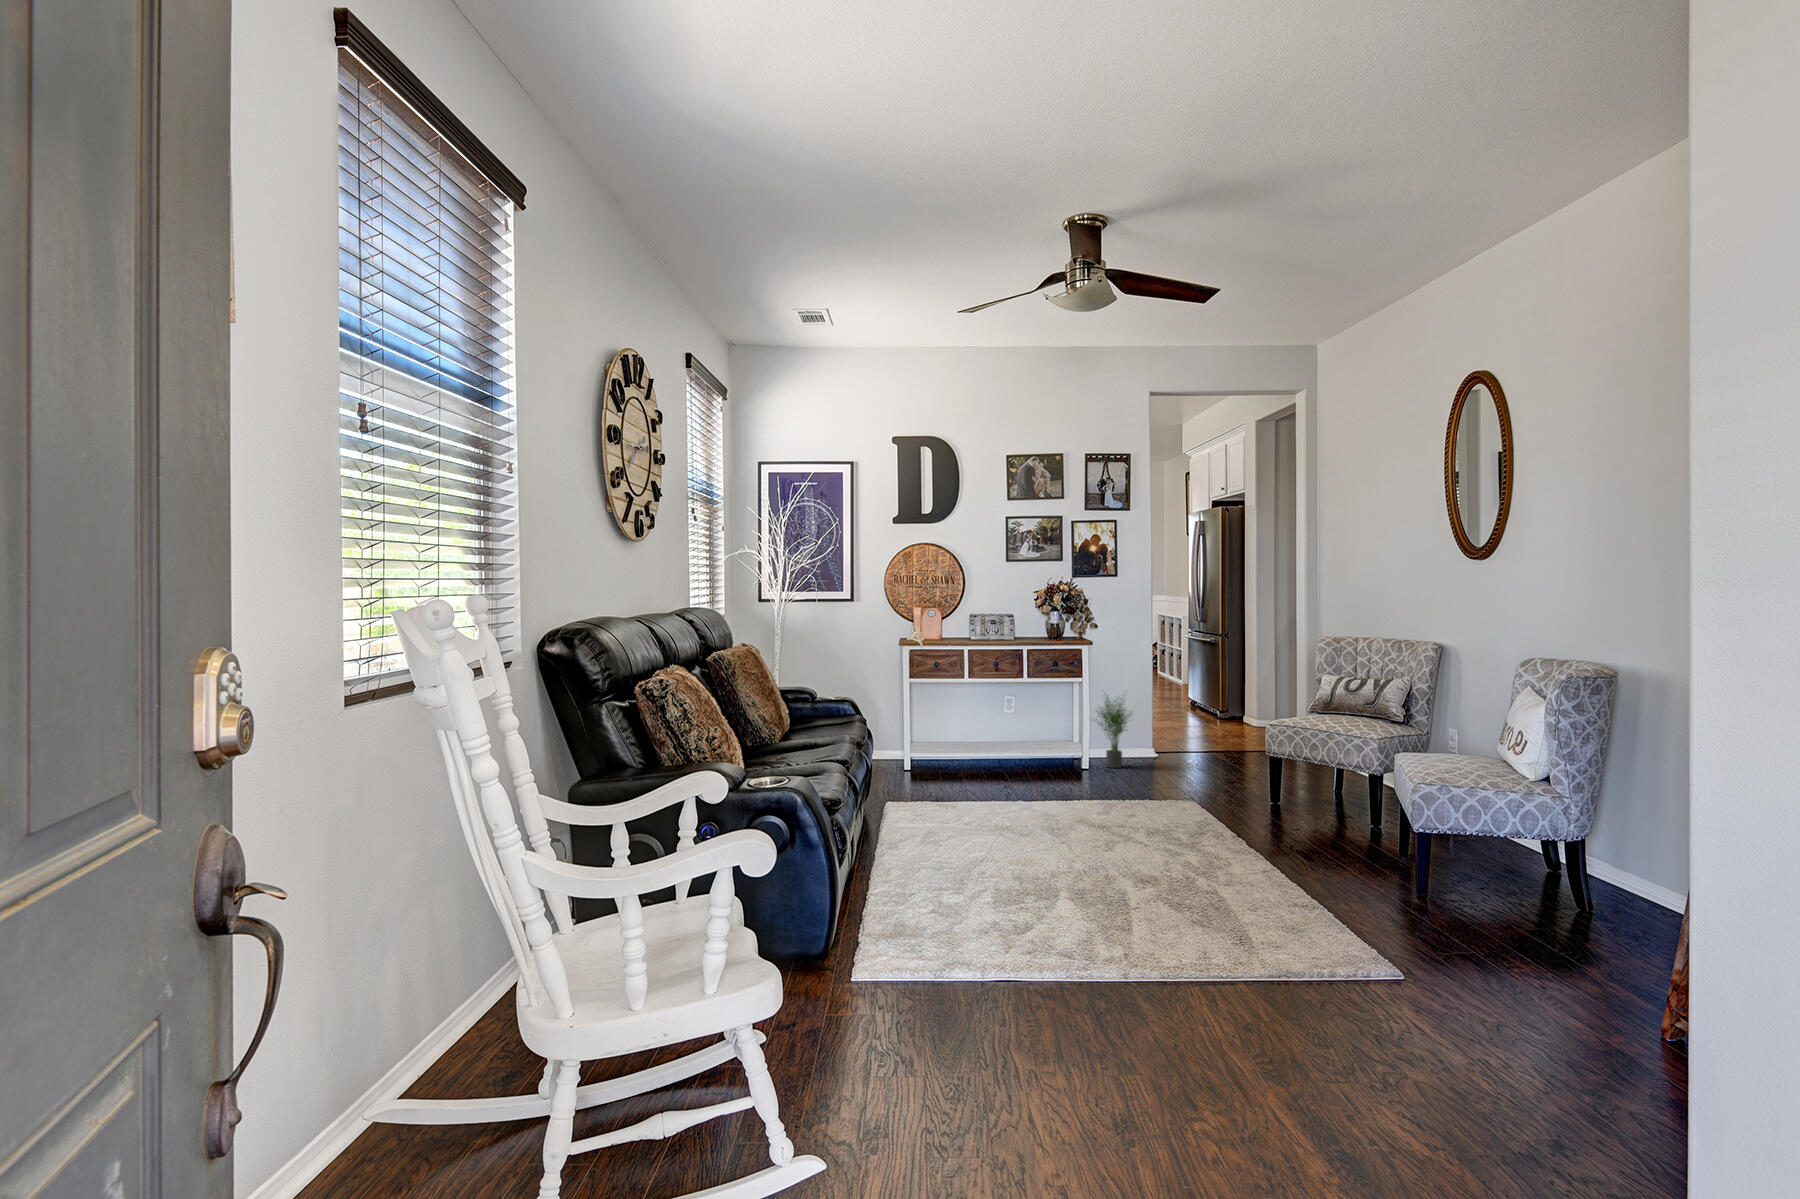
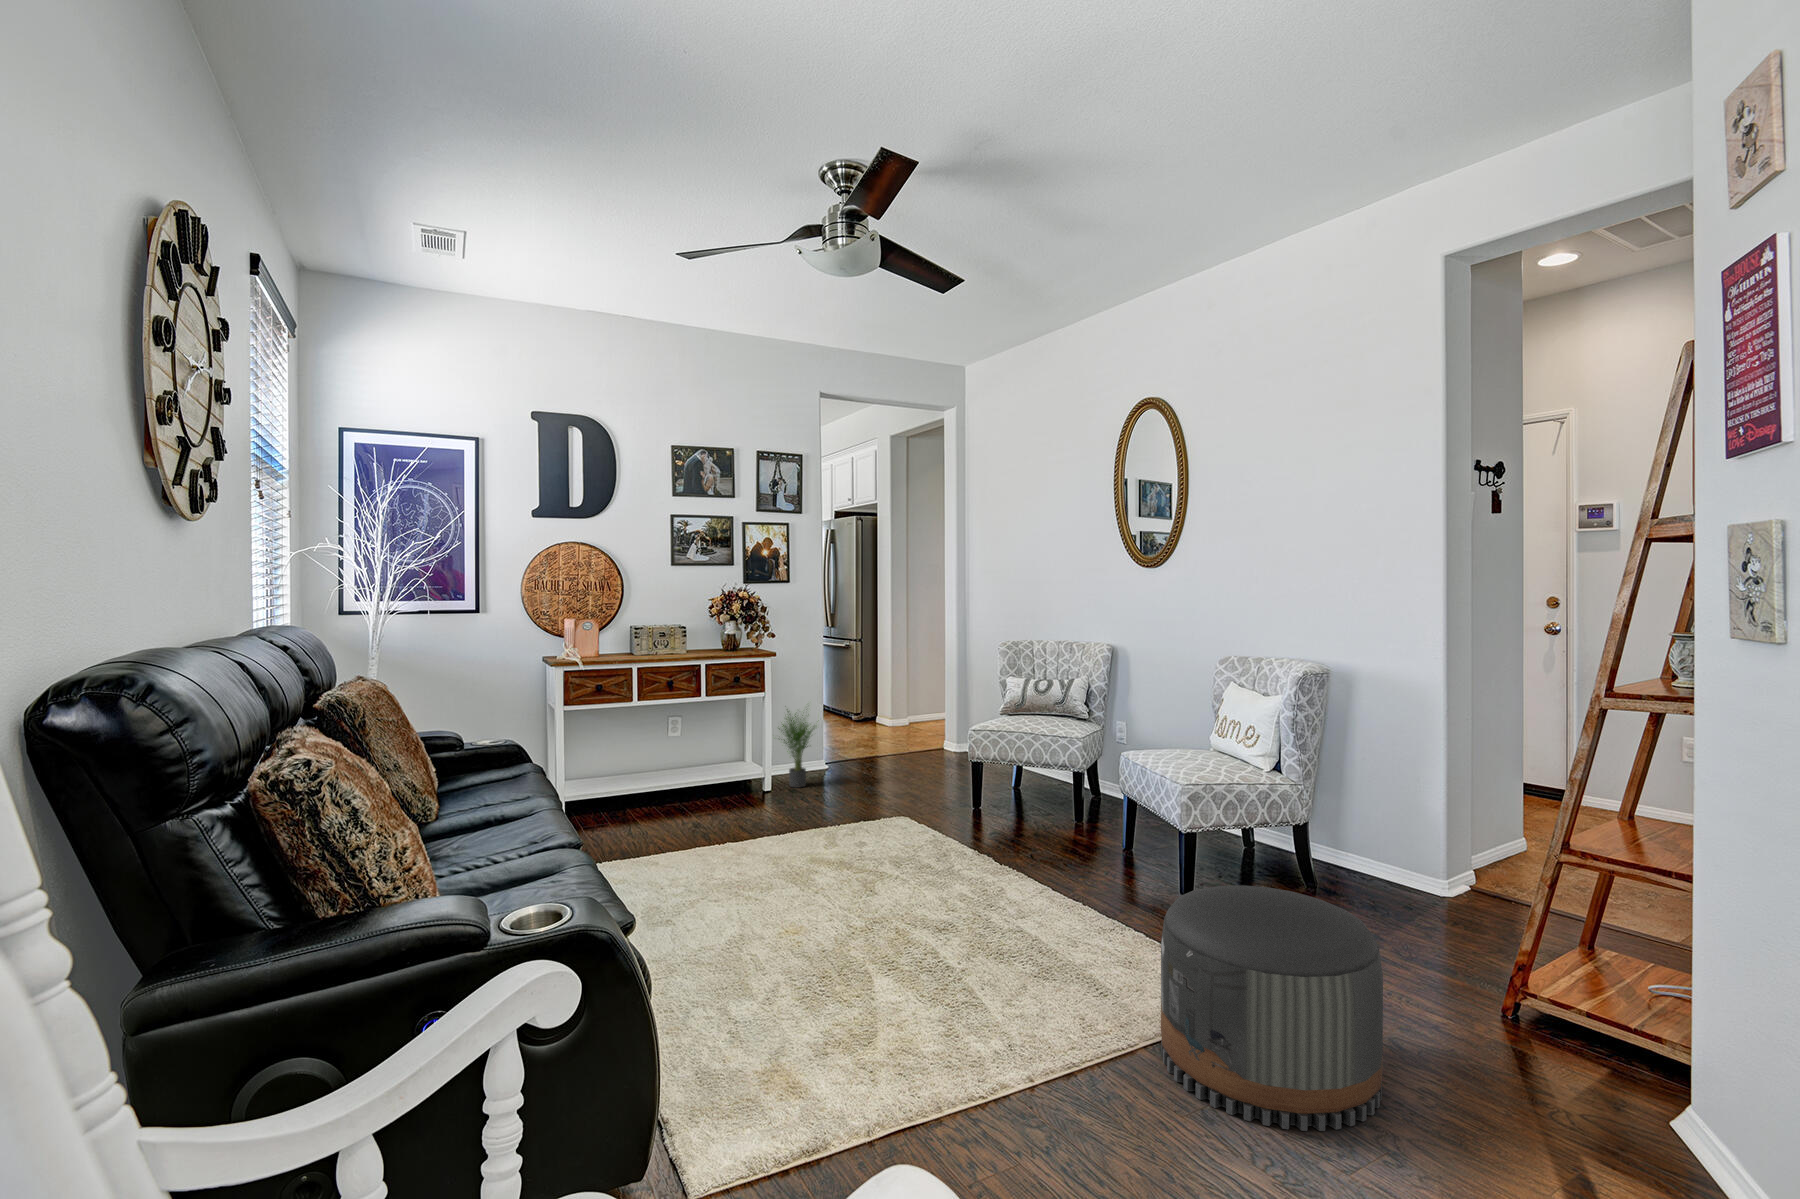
pouf: none [1250,858,1456,1066] -> present [1161,885,1383,1131]

